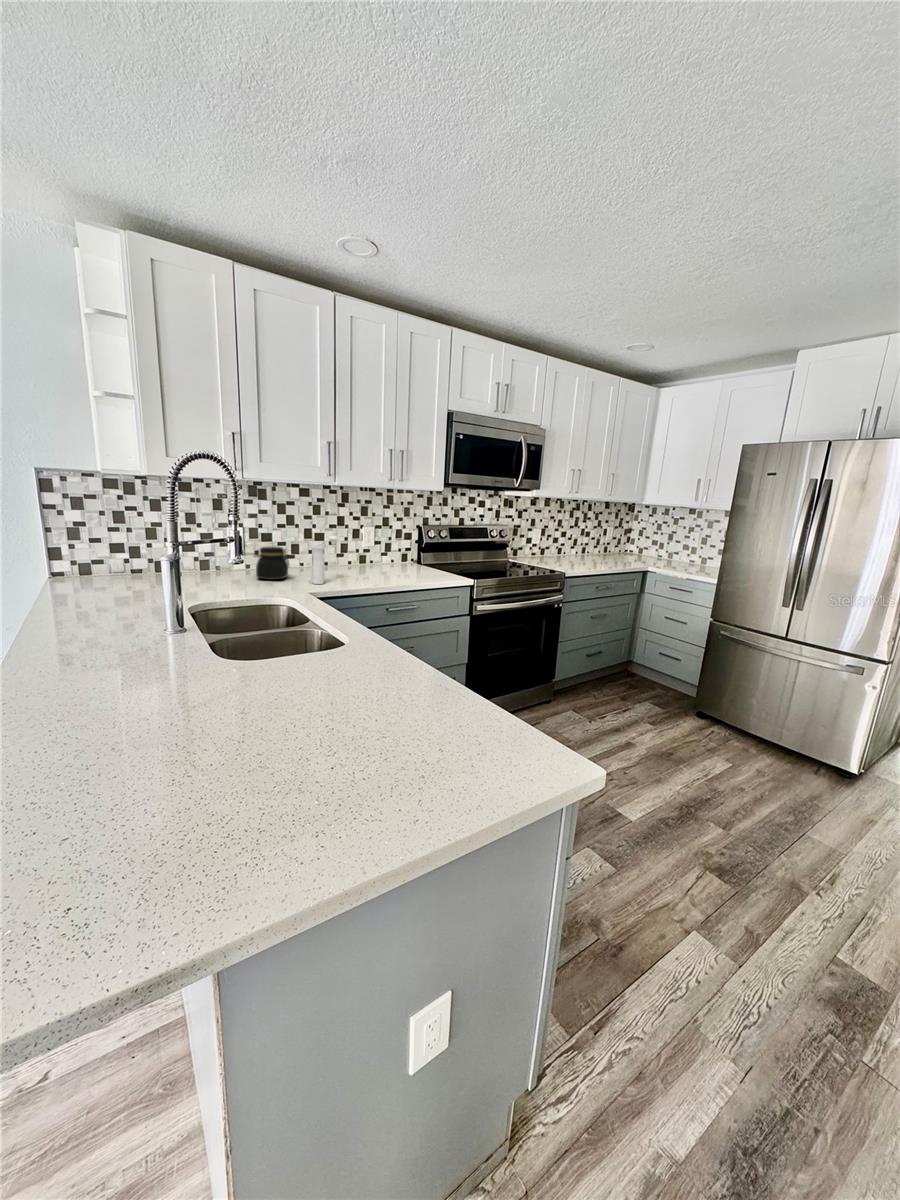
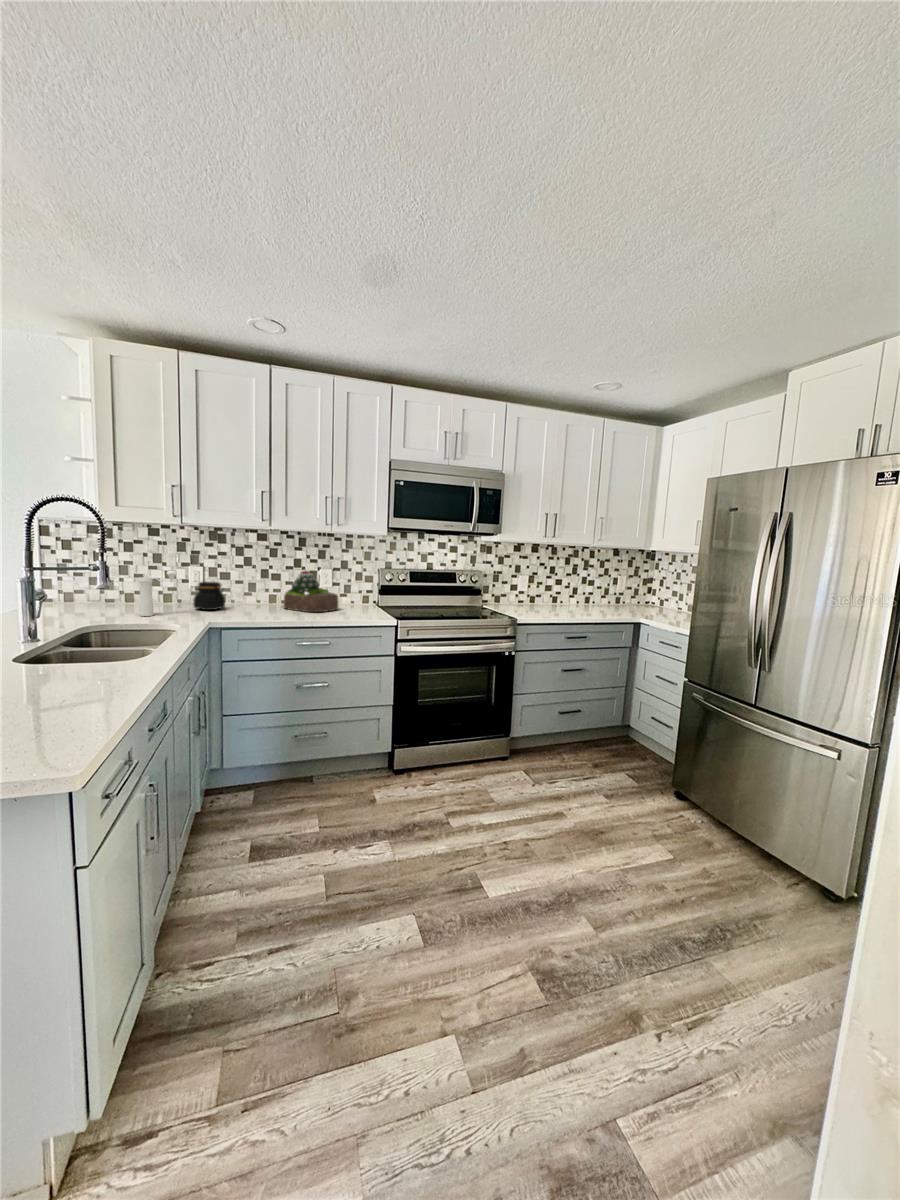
succulent plant: none [344,531,398,576] -> present [284,571,339,612]
pepper mill: present [311,536,338,584] -> present [138,571,177,616]

